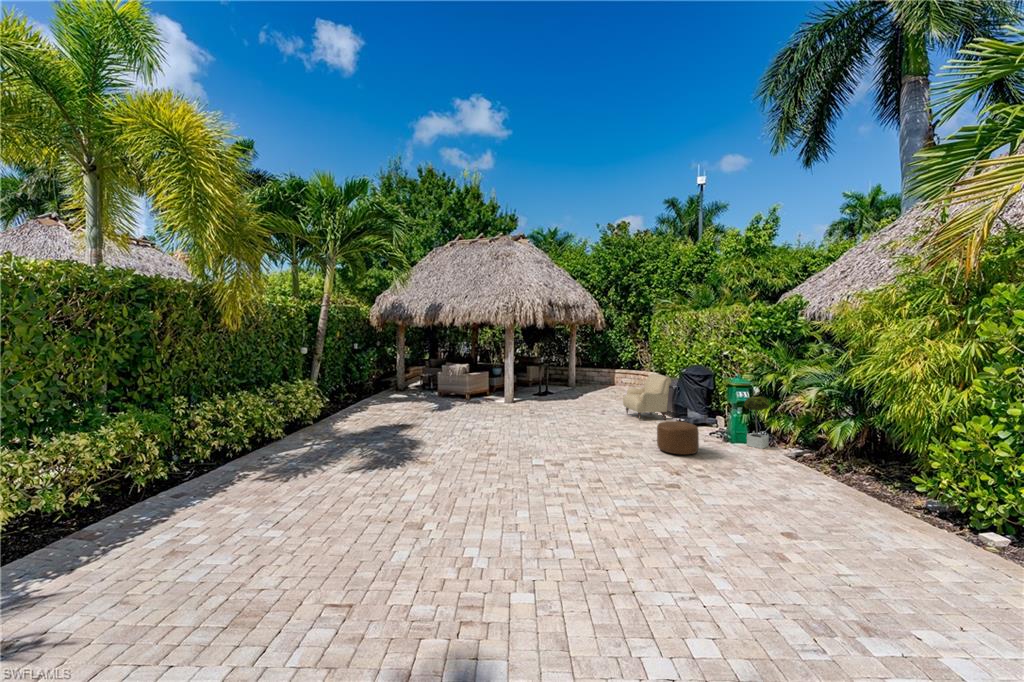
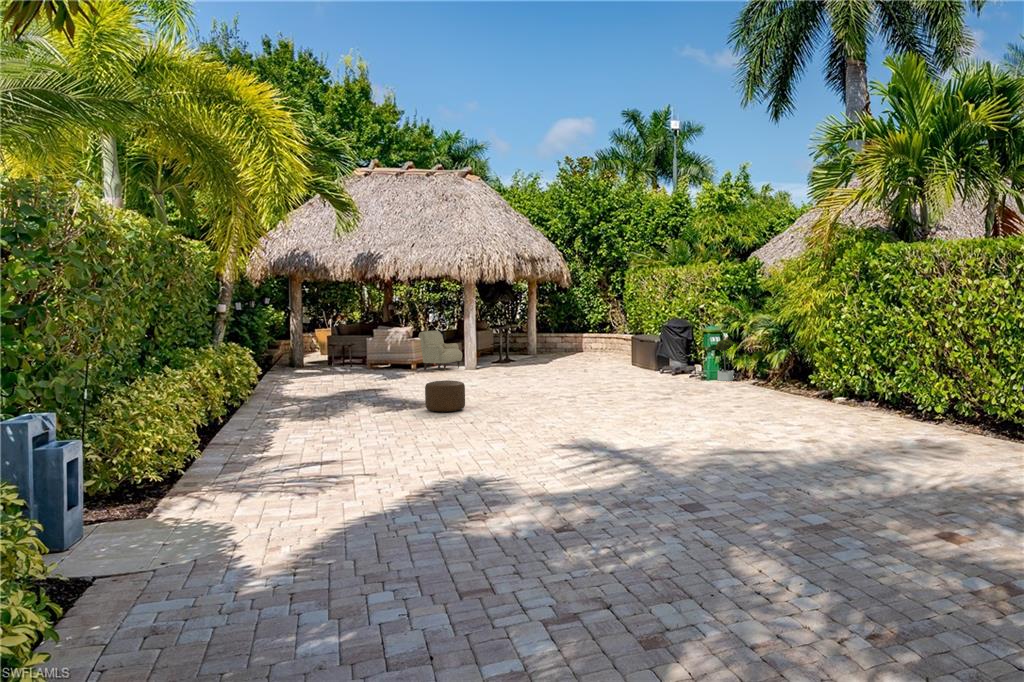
chair: present [623,374,671,420] -> present [419,331,462,371]
ottoman: present [657,421,699,454] -> present [425,380,465,412]

